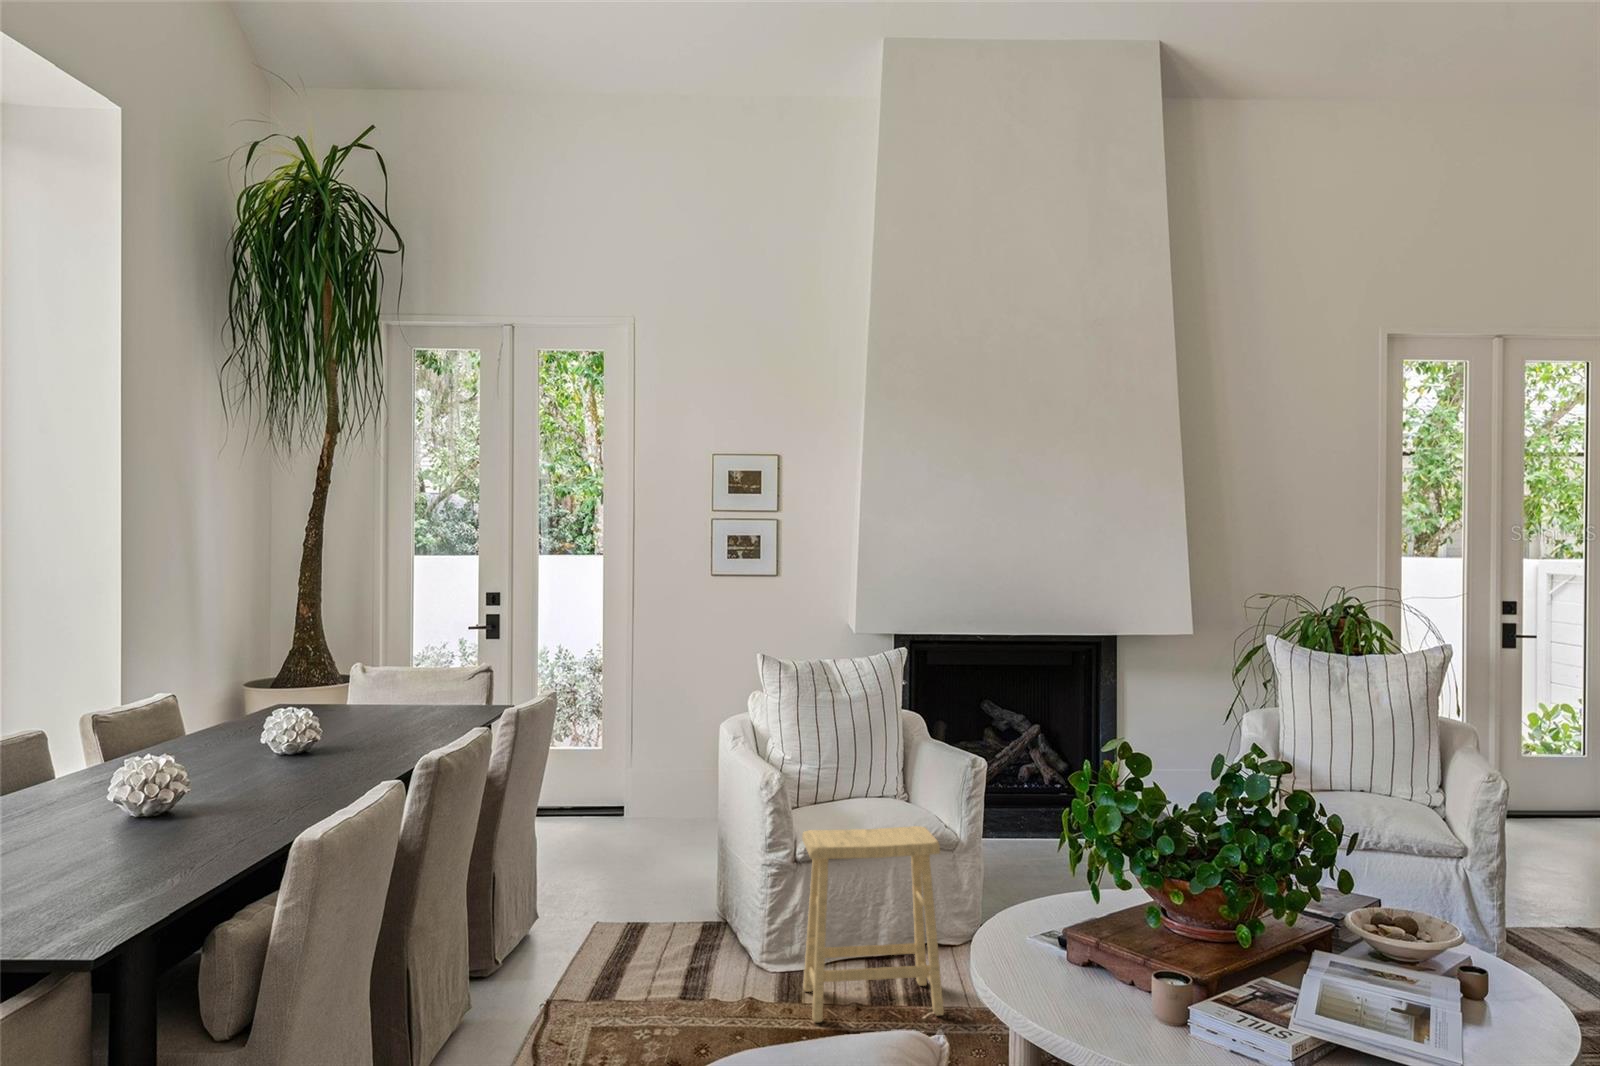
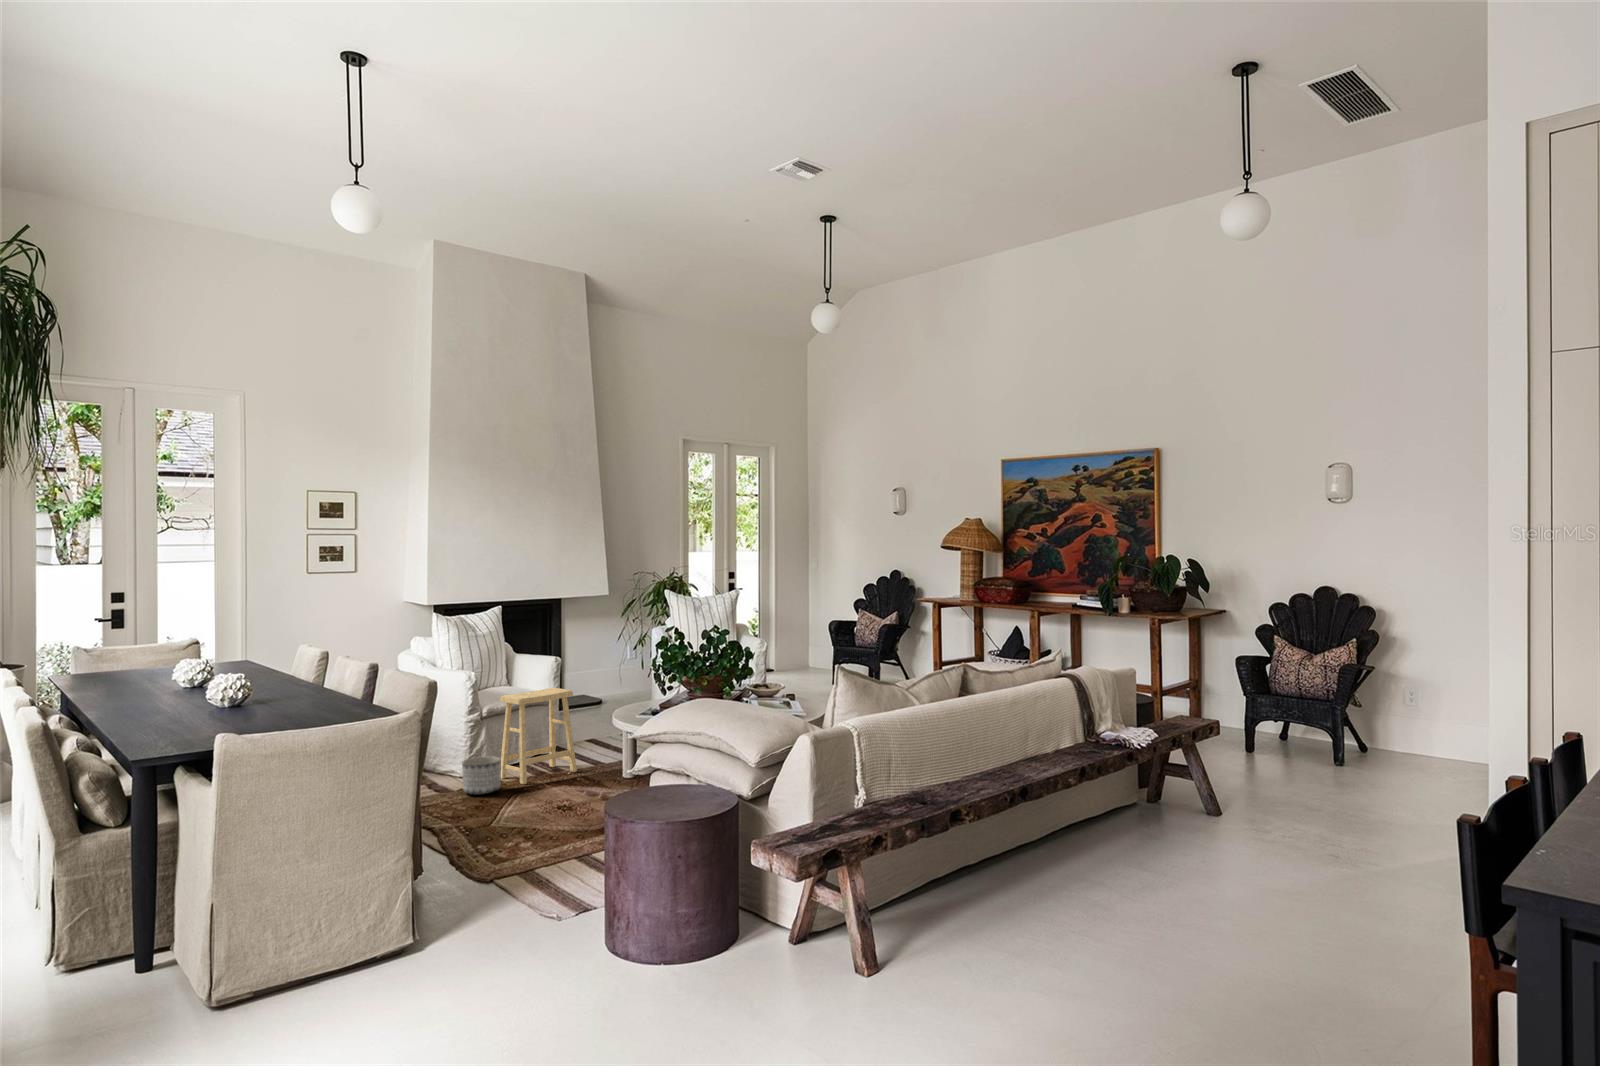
planter: none [693,946,766,1030] -> present [462,756,501,795]

